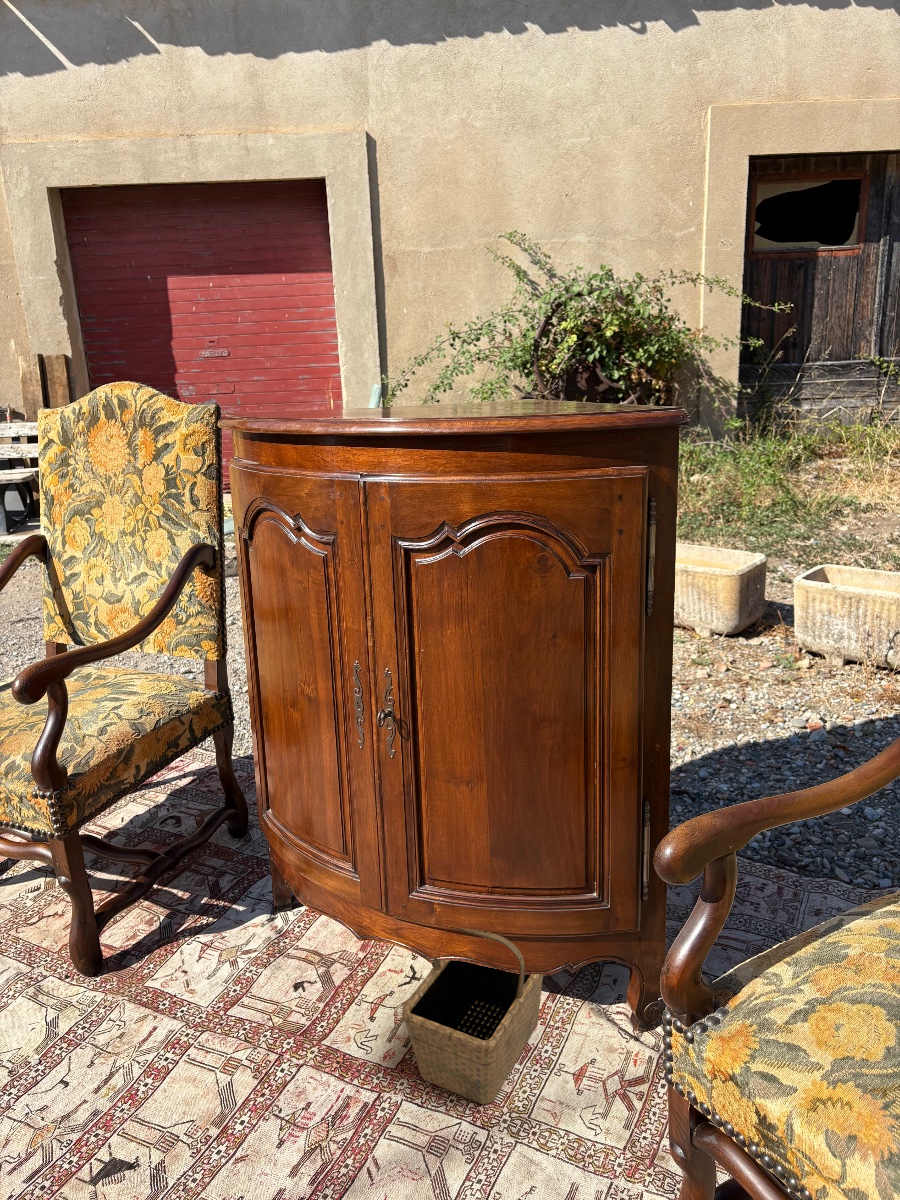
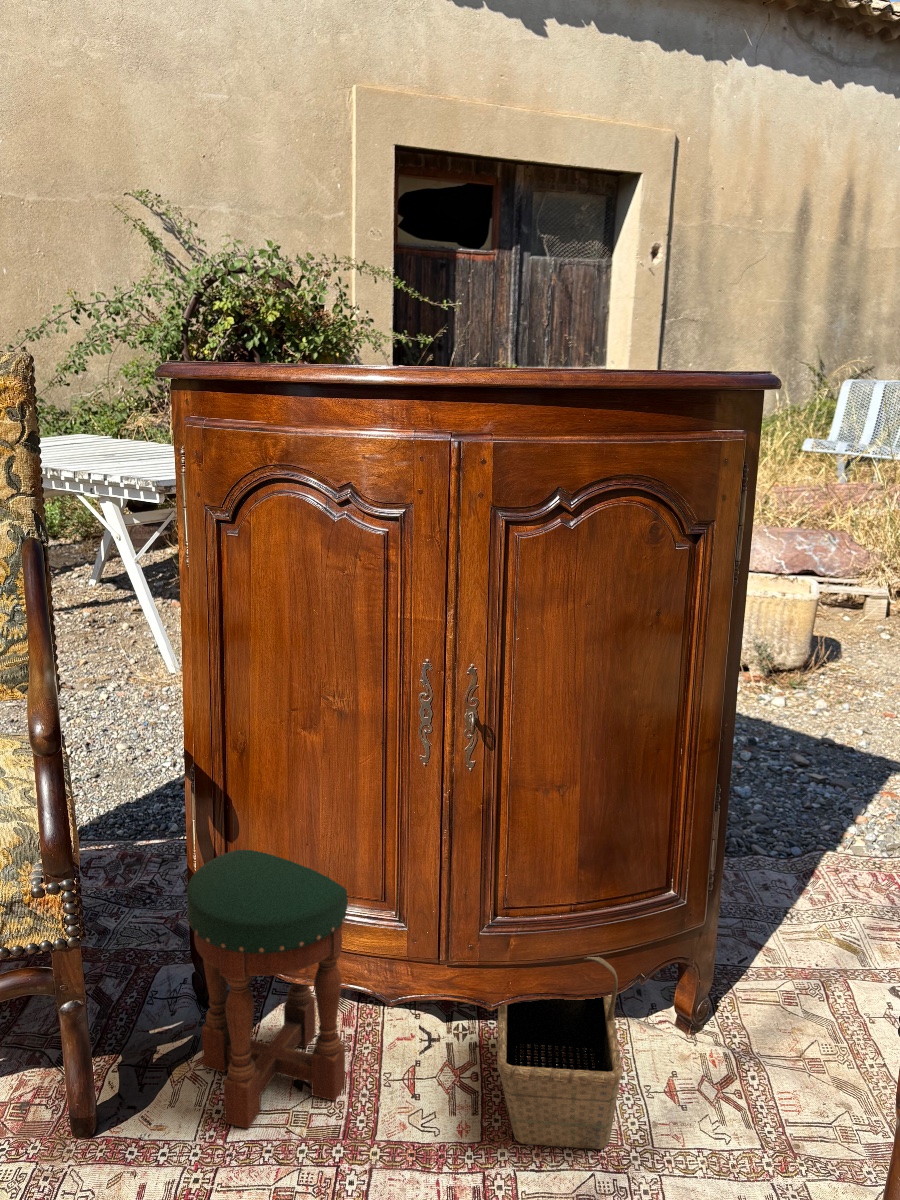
stool: none [211,799,336,1009] -> present [187,849,348,1129]

